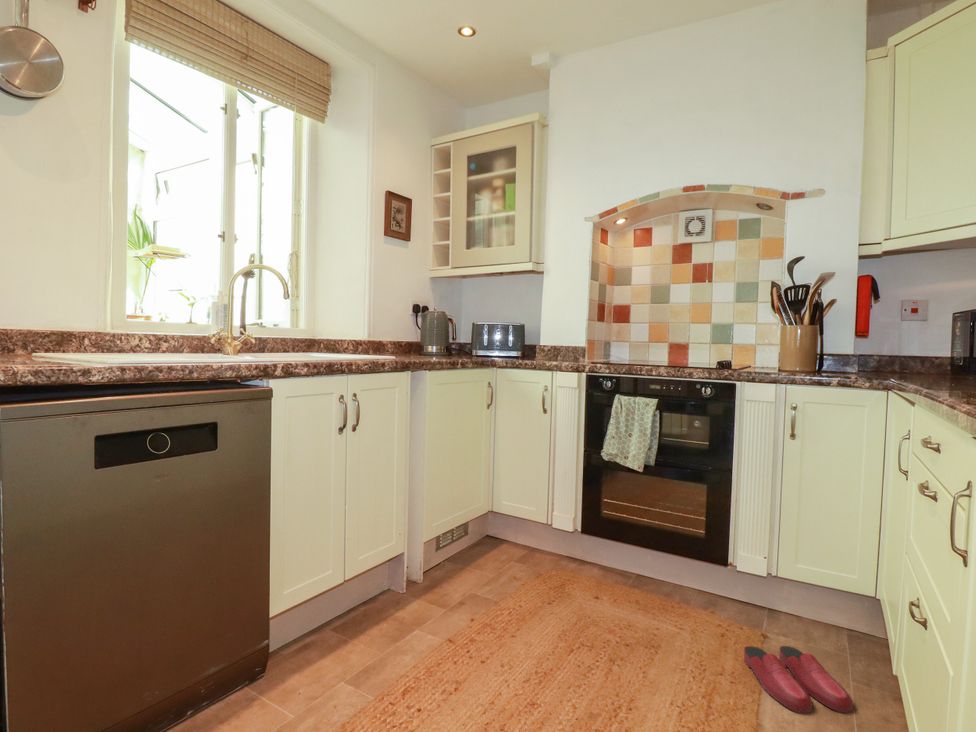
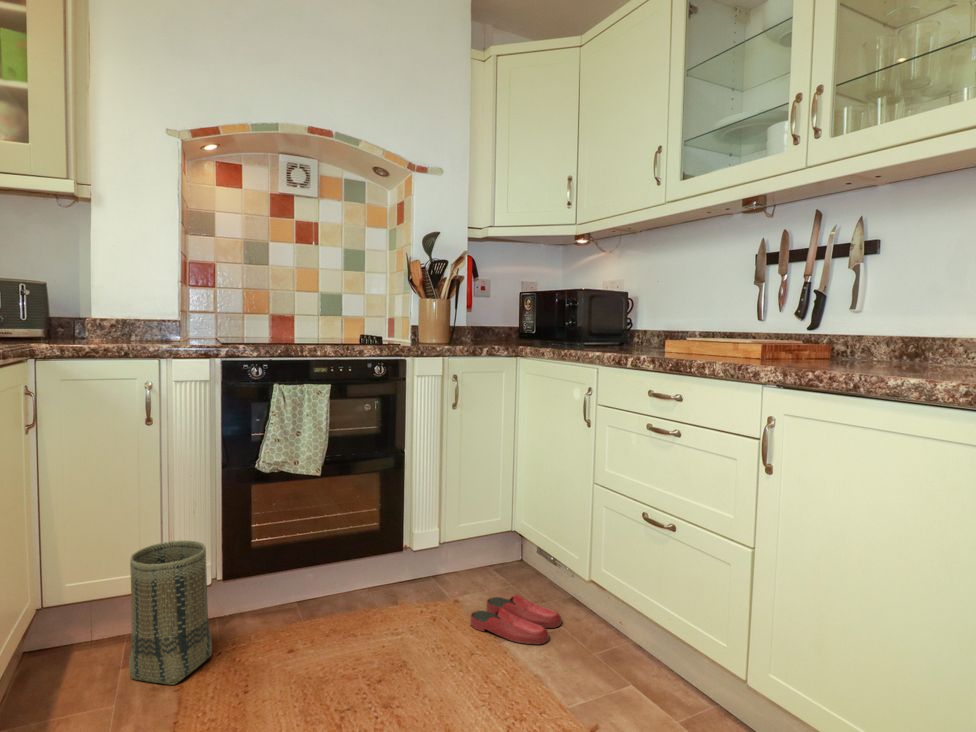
basket: none [506,490,552,580] -> present [129,541,212,685]

